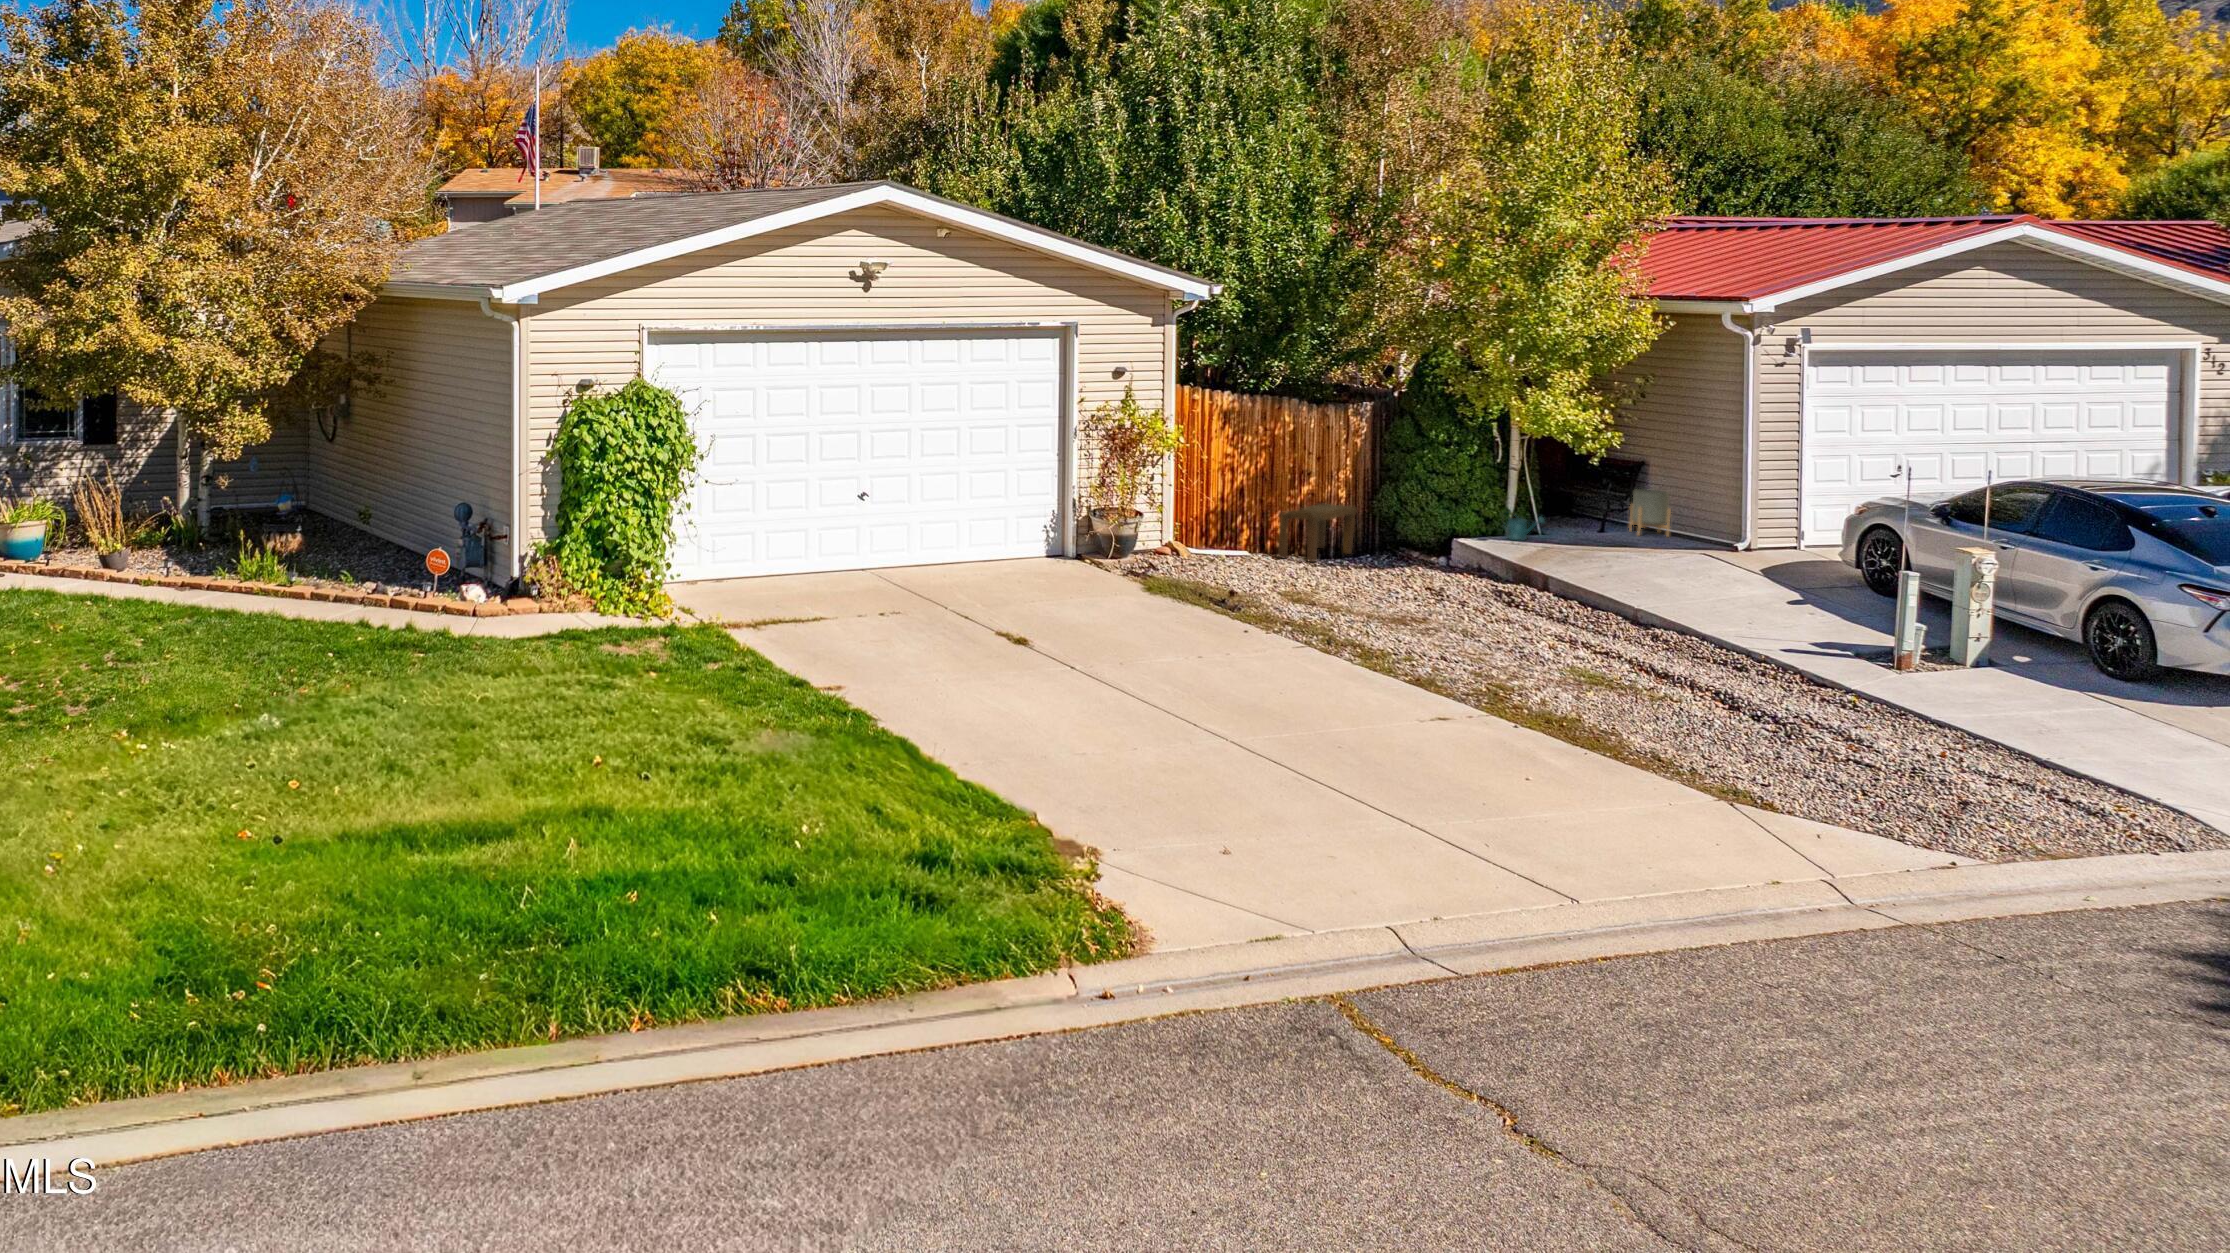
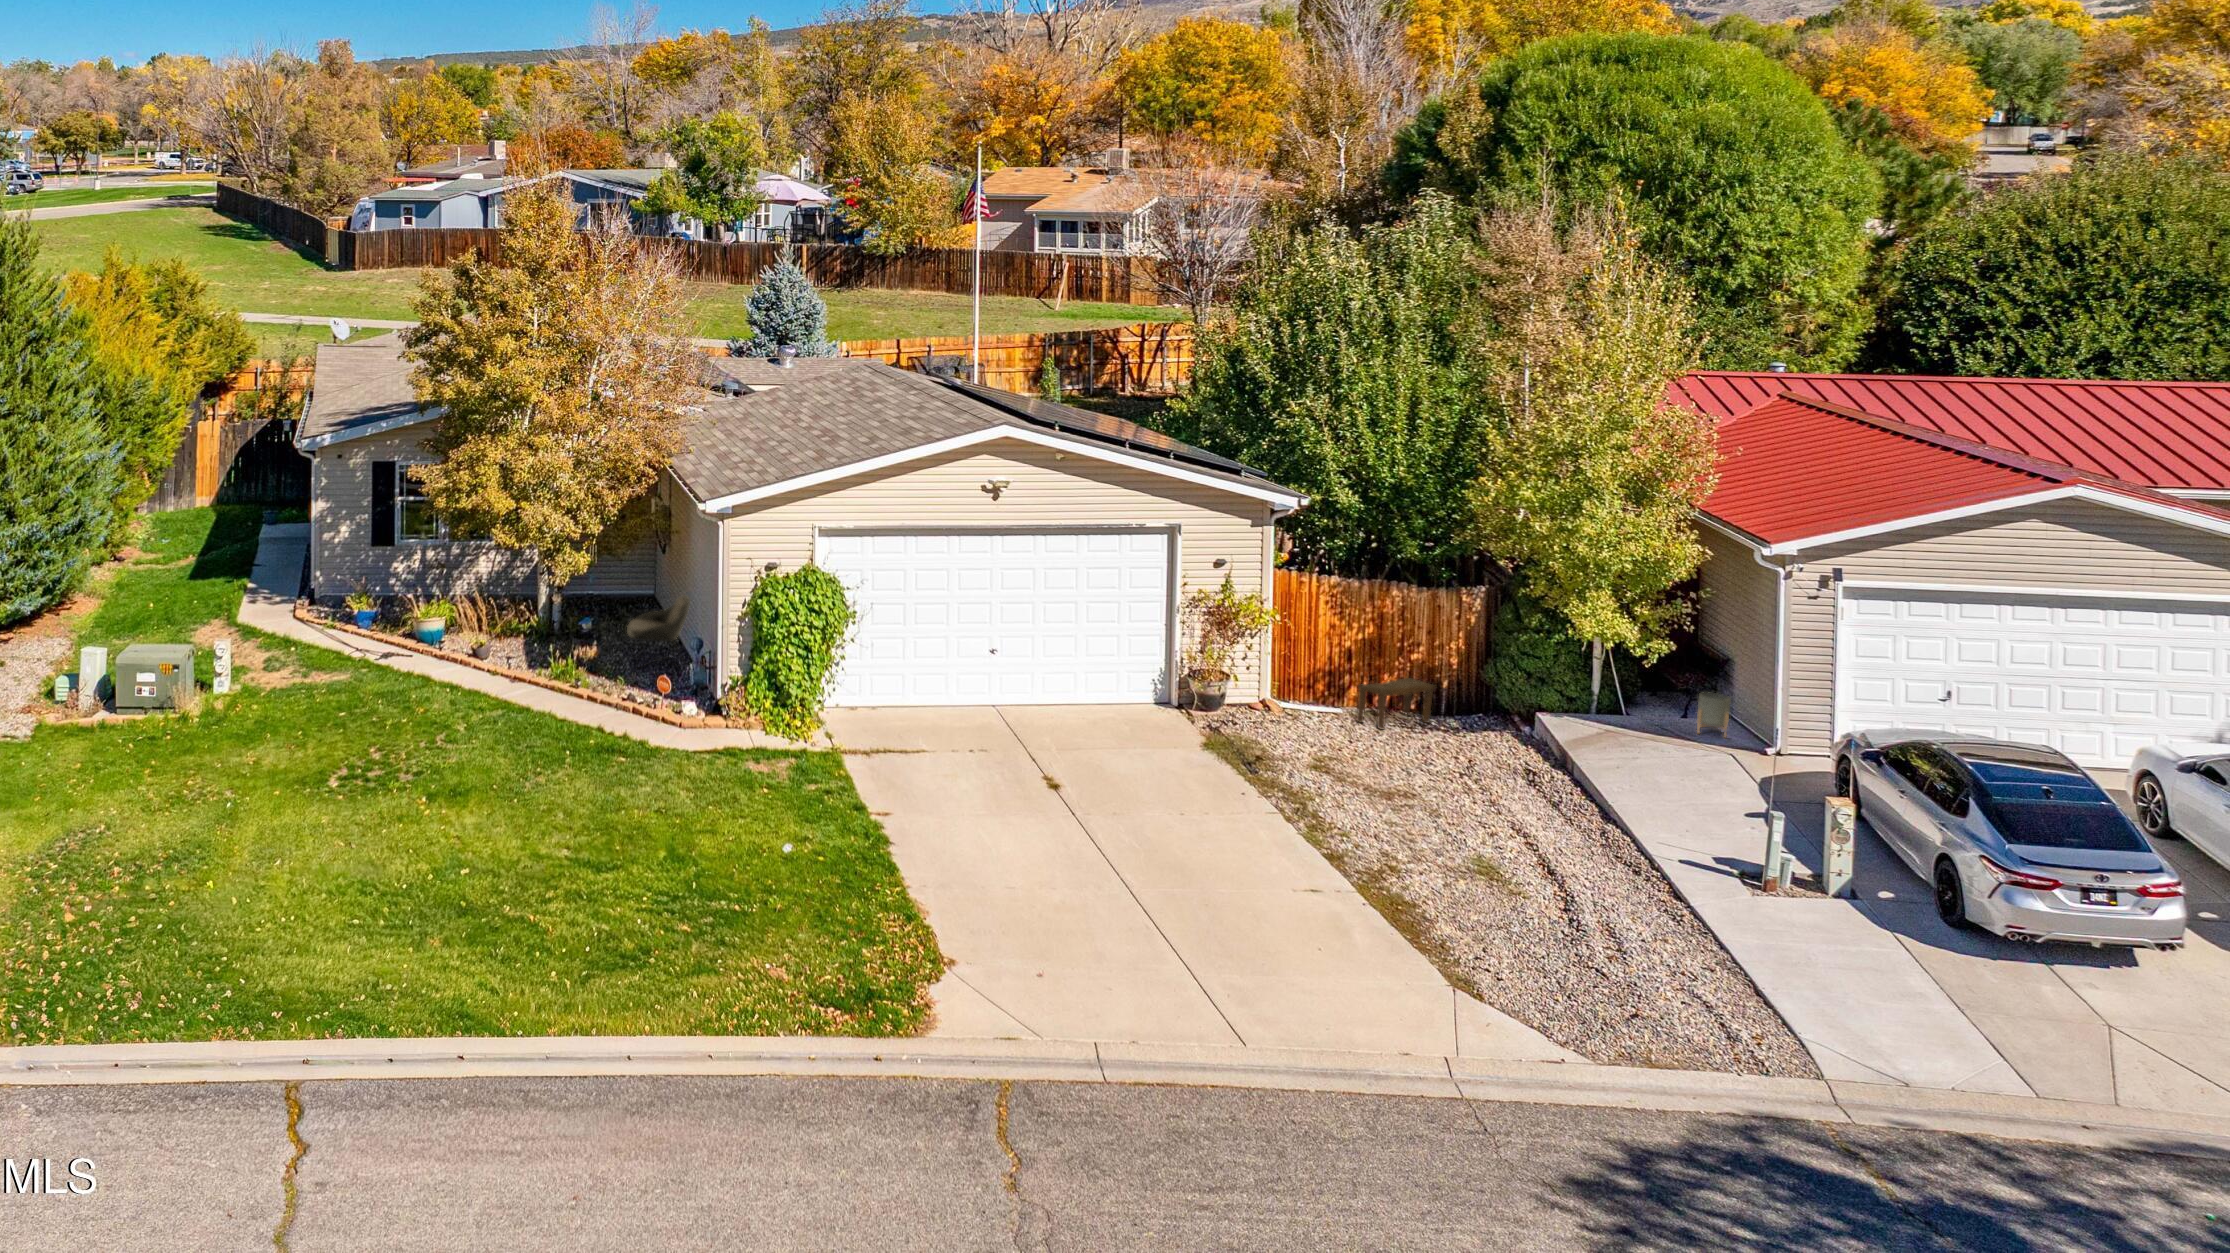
lounge chair: none [334,466,428,570] -> present [627,595,690,668]
watering can: present [1502,515,1545,541] -> none [1564,703,1595,729]

